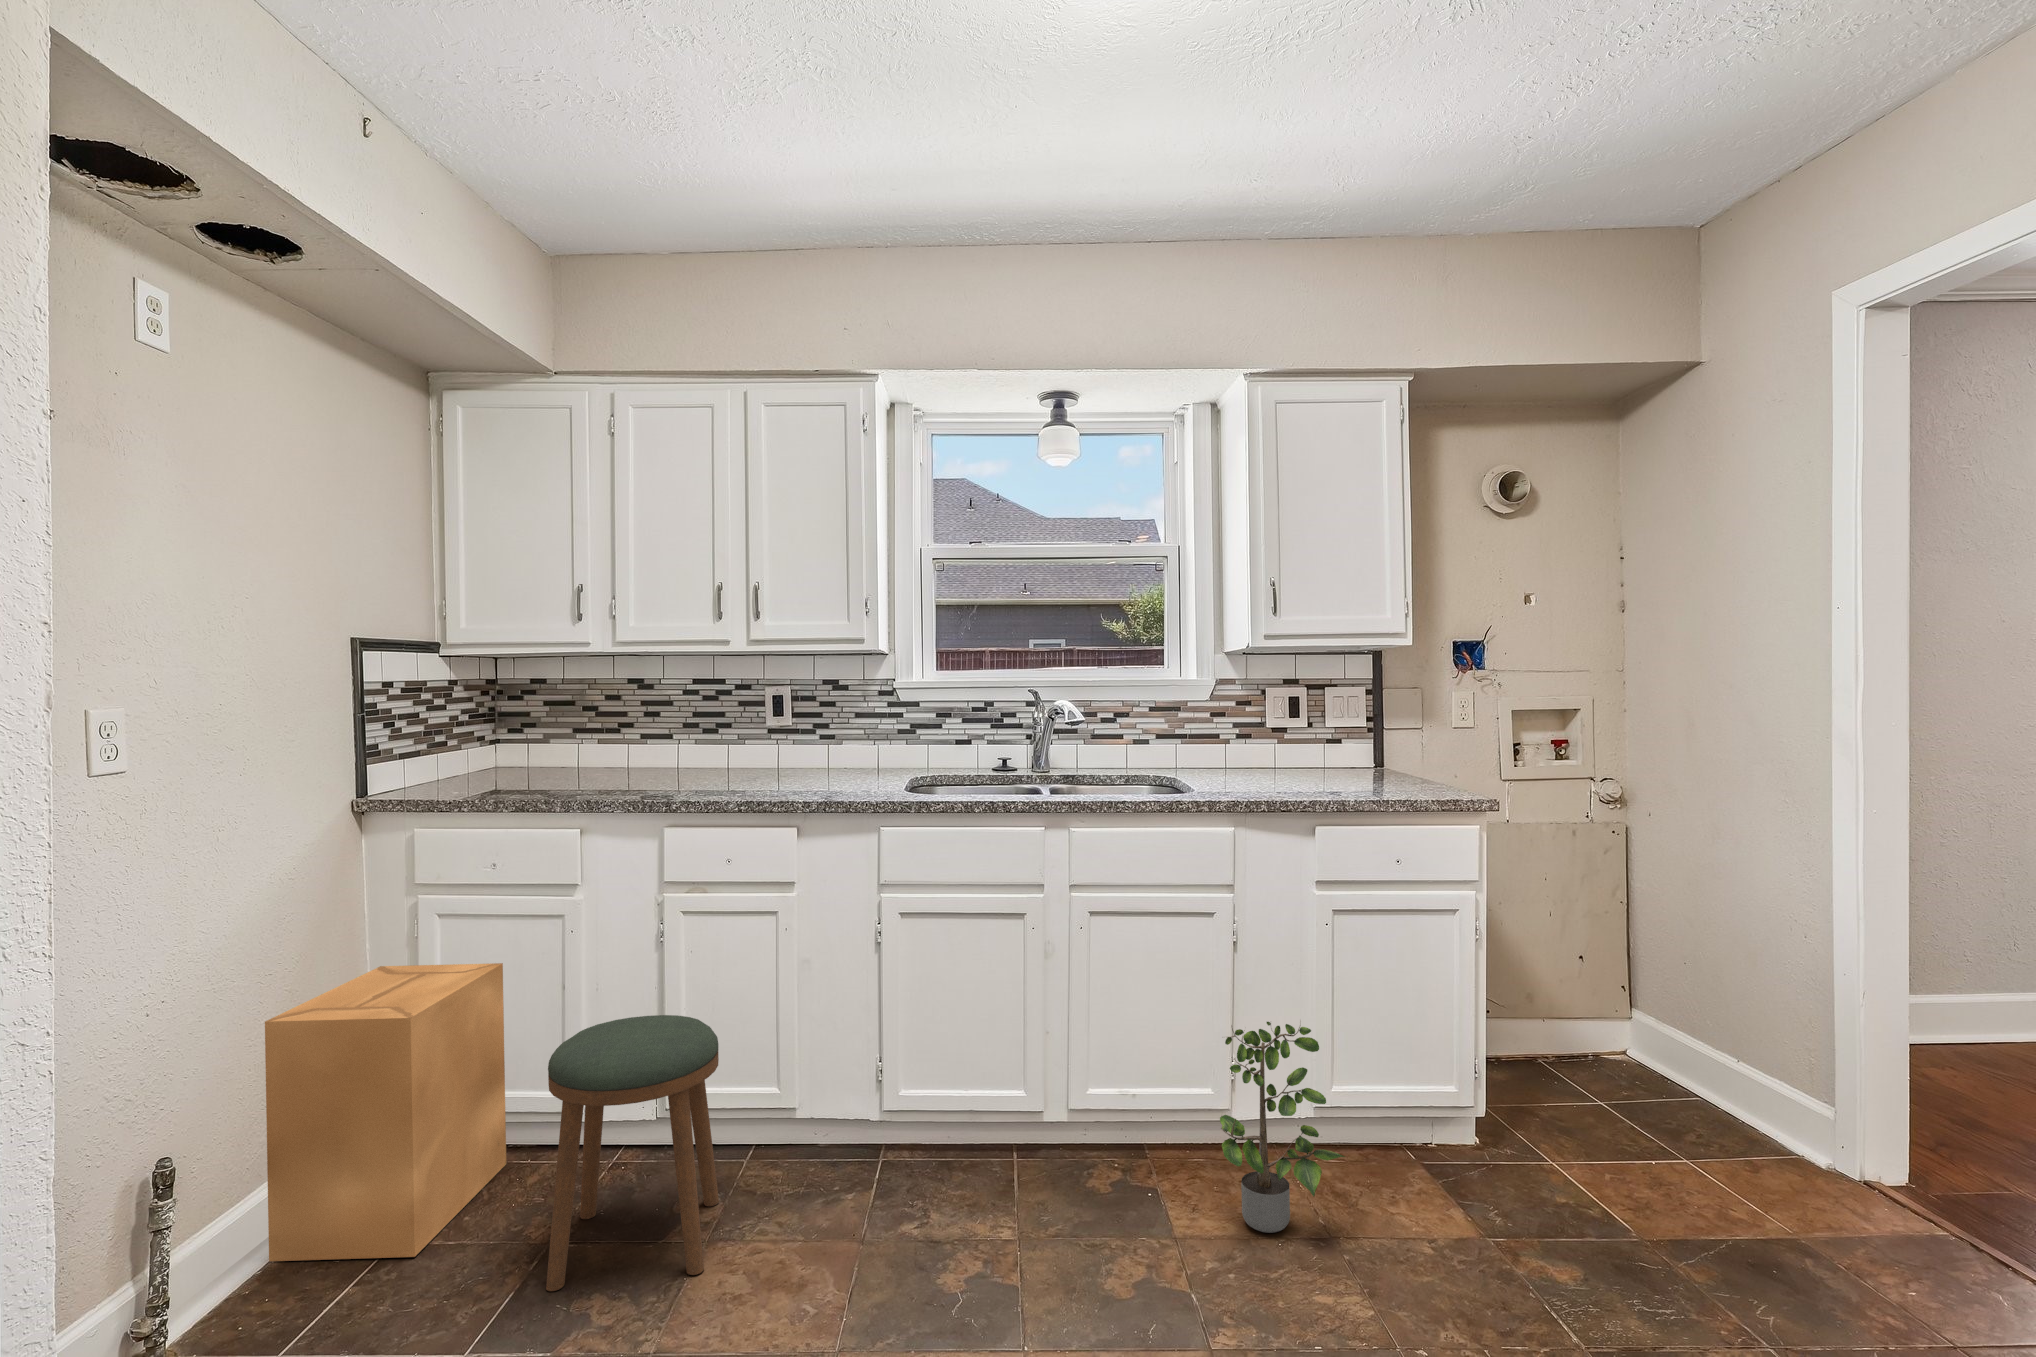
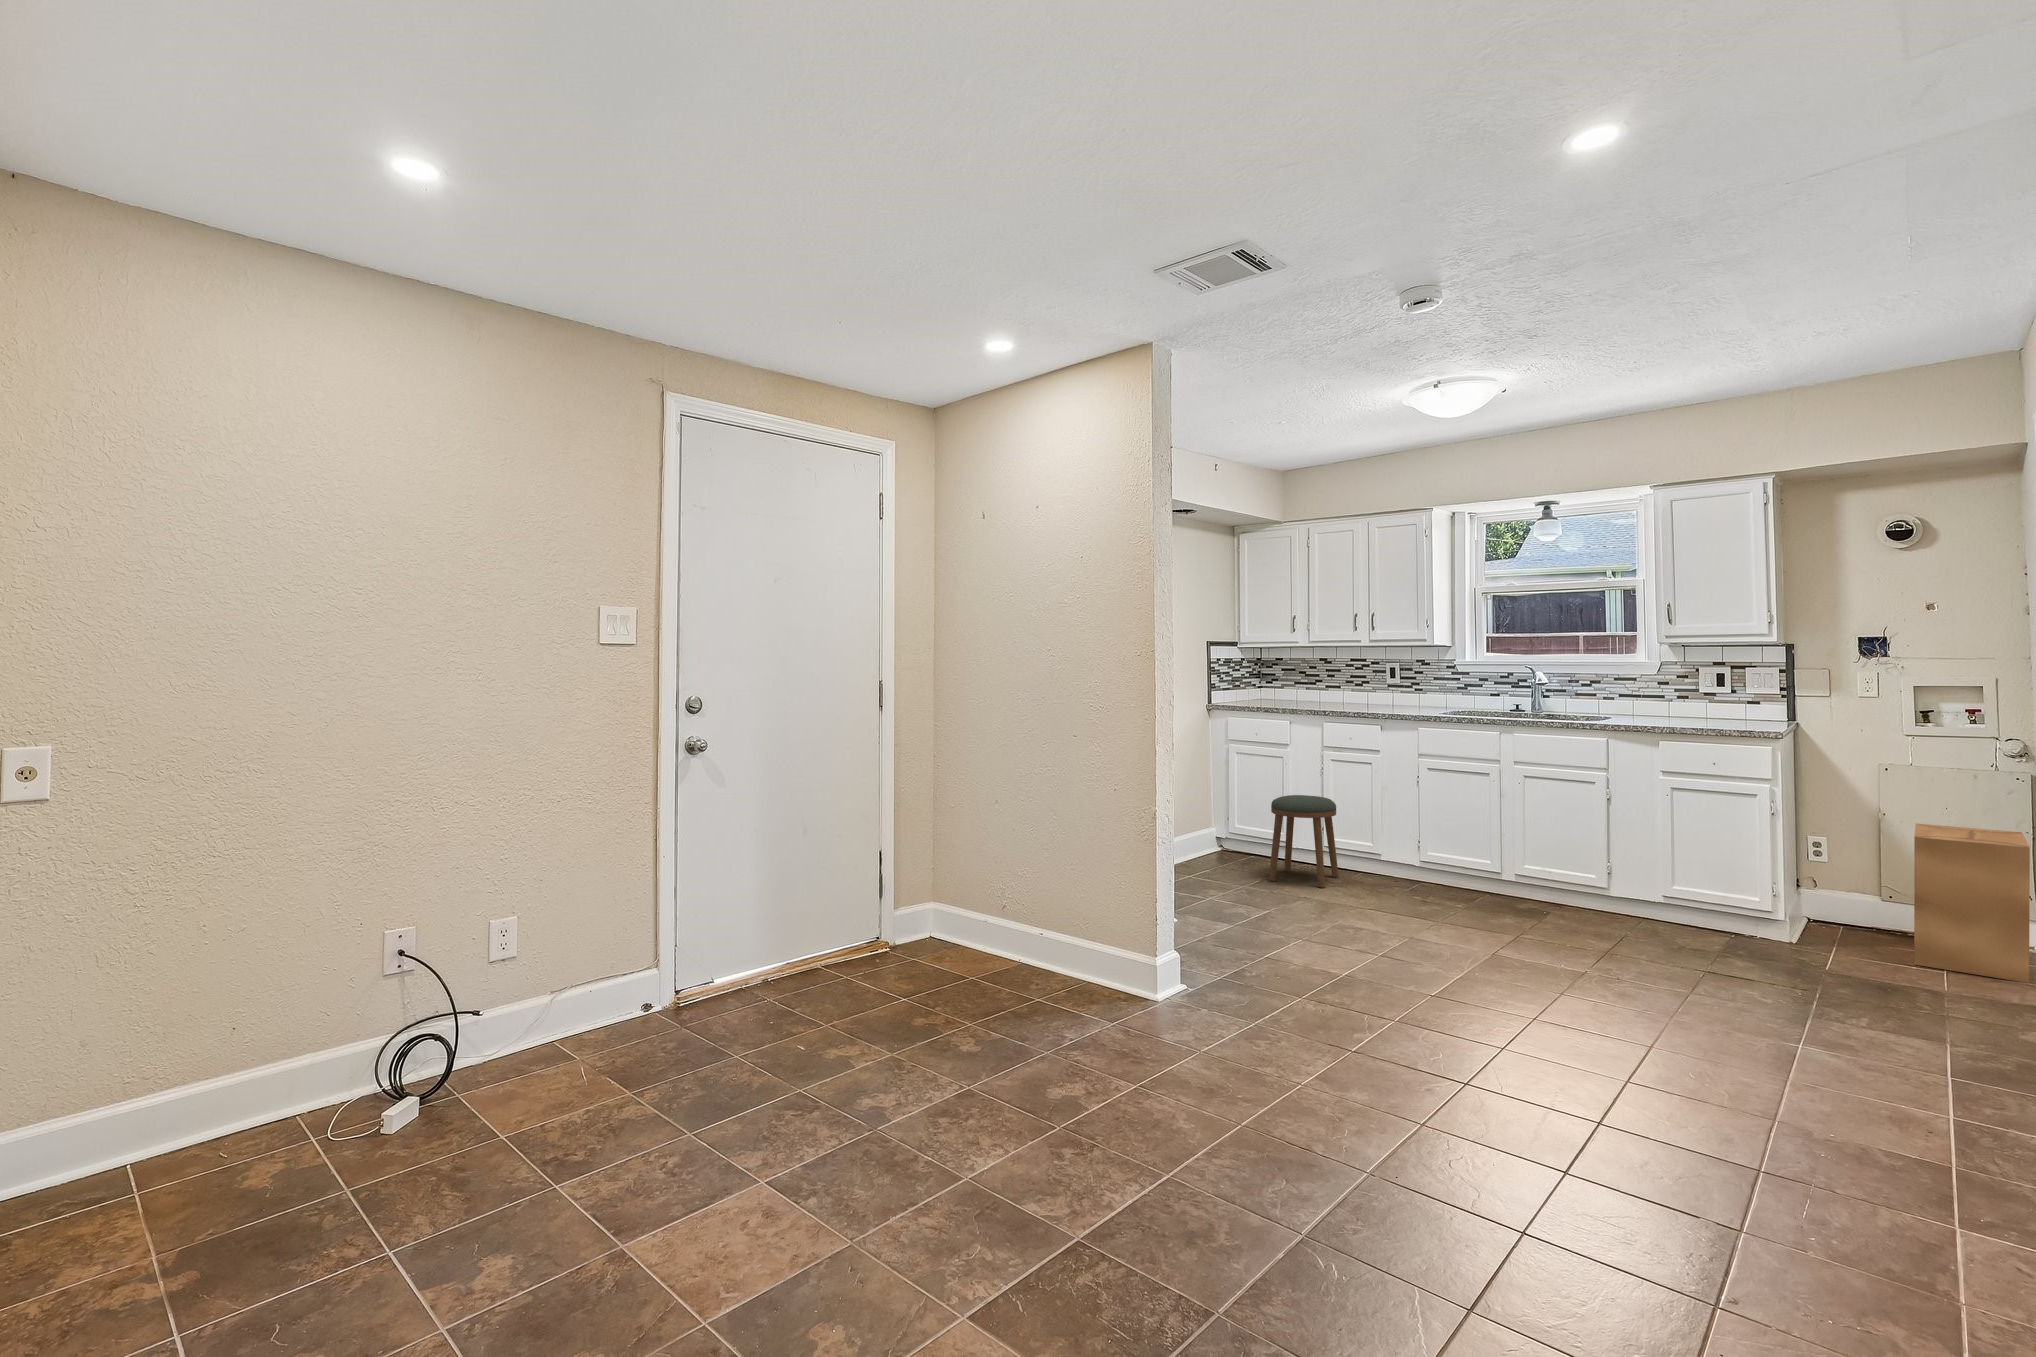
cardboard box: present [265,963,506,1261] -> present [1914,823,2030,983]
potted plant: present [1220,1022,1345,1233] -> none [1562,828,1633,928]

